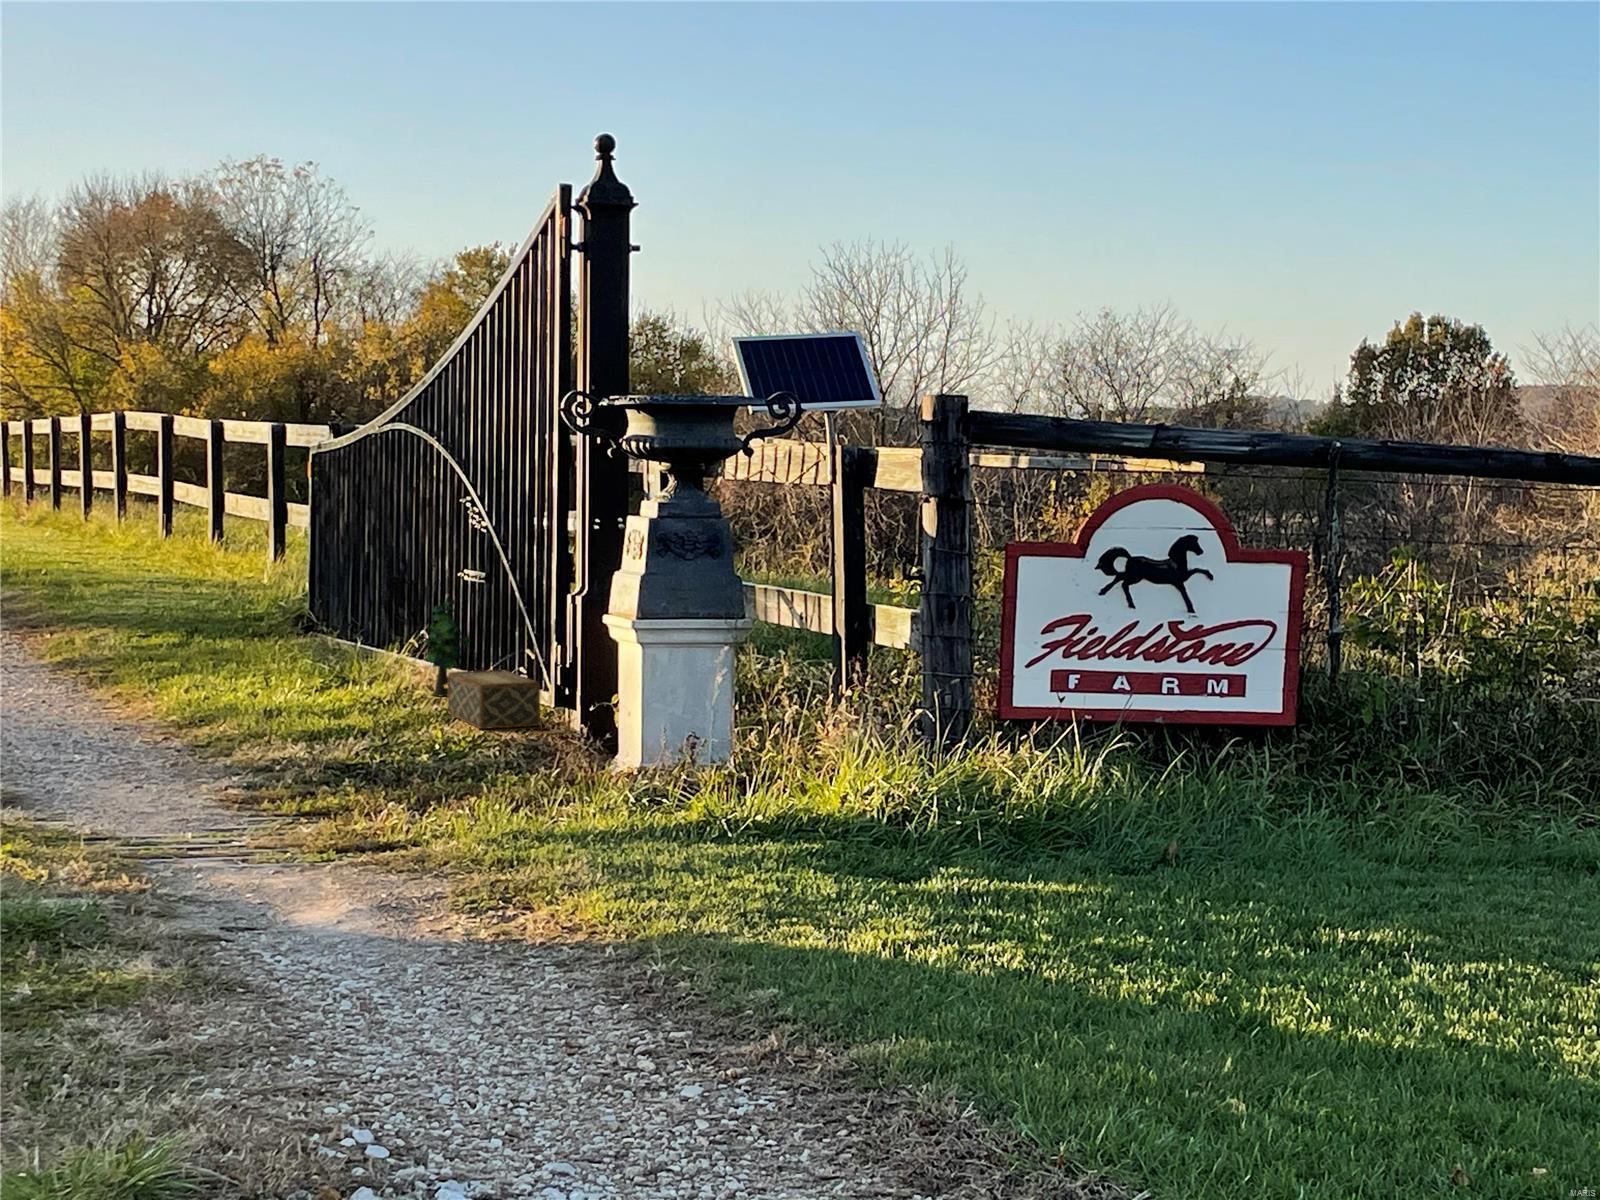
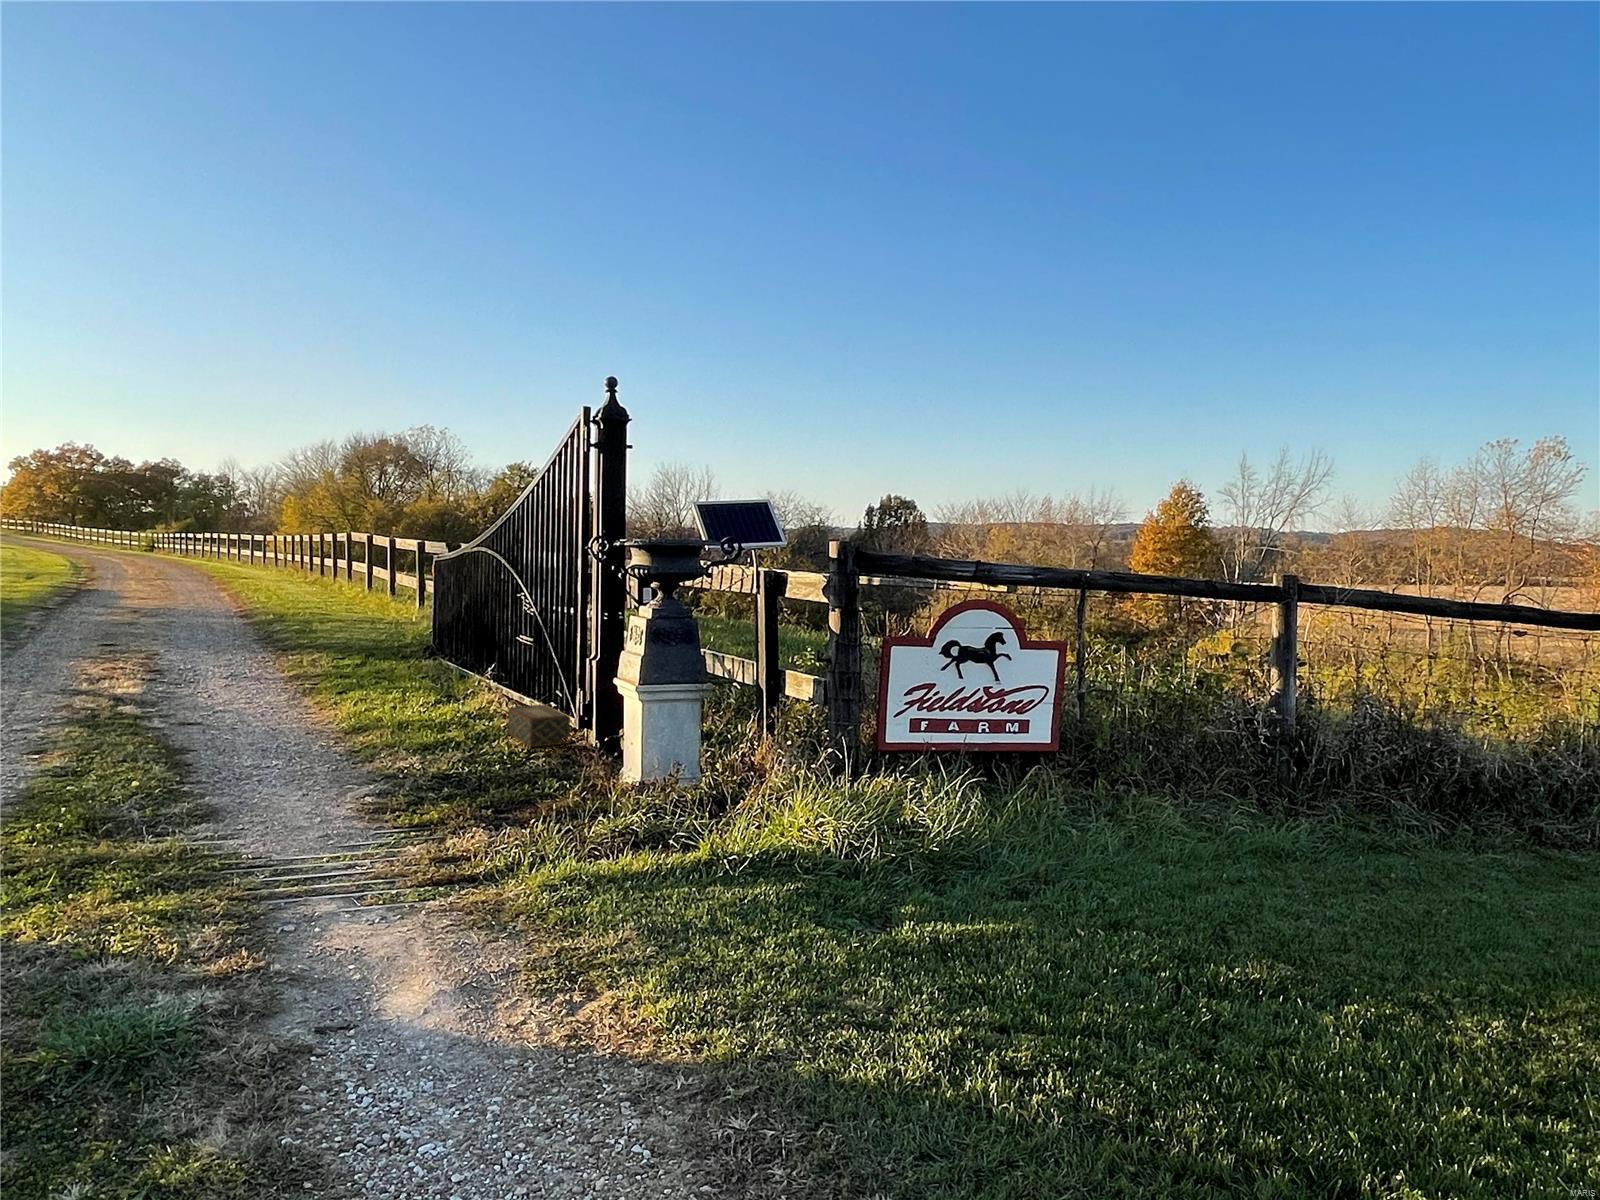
decorative plant: present [419,598,470,696] -> none [488,656,523,719]

